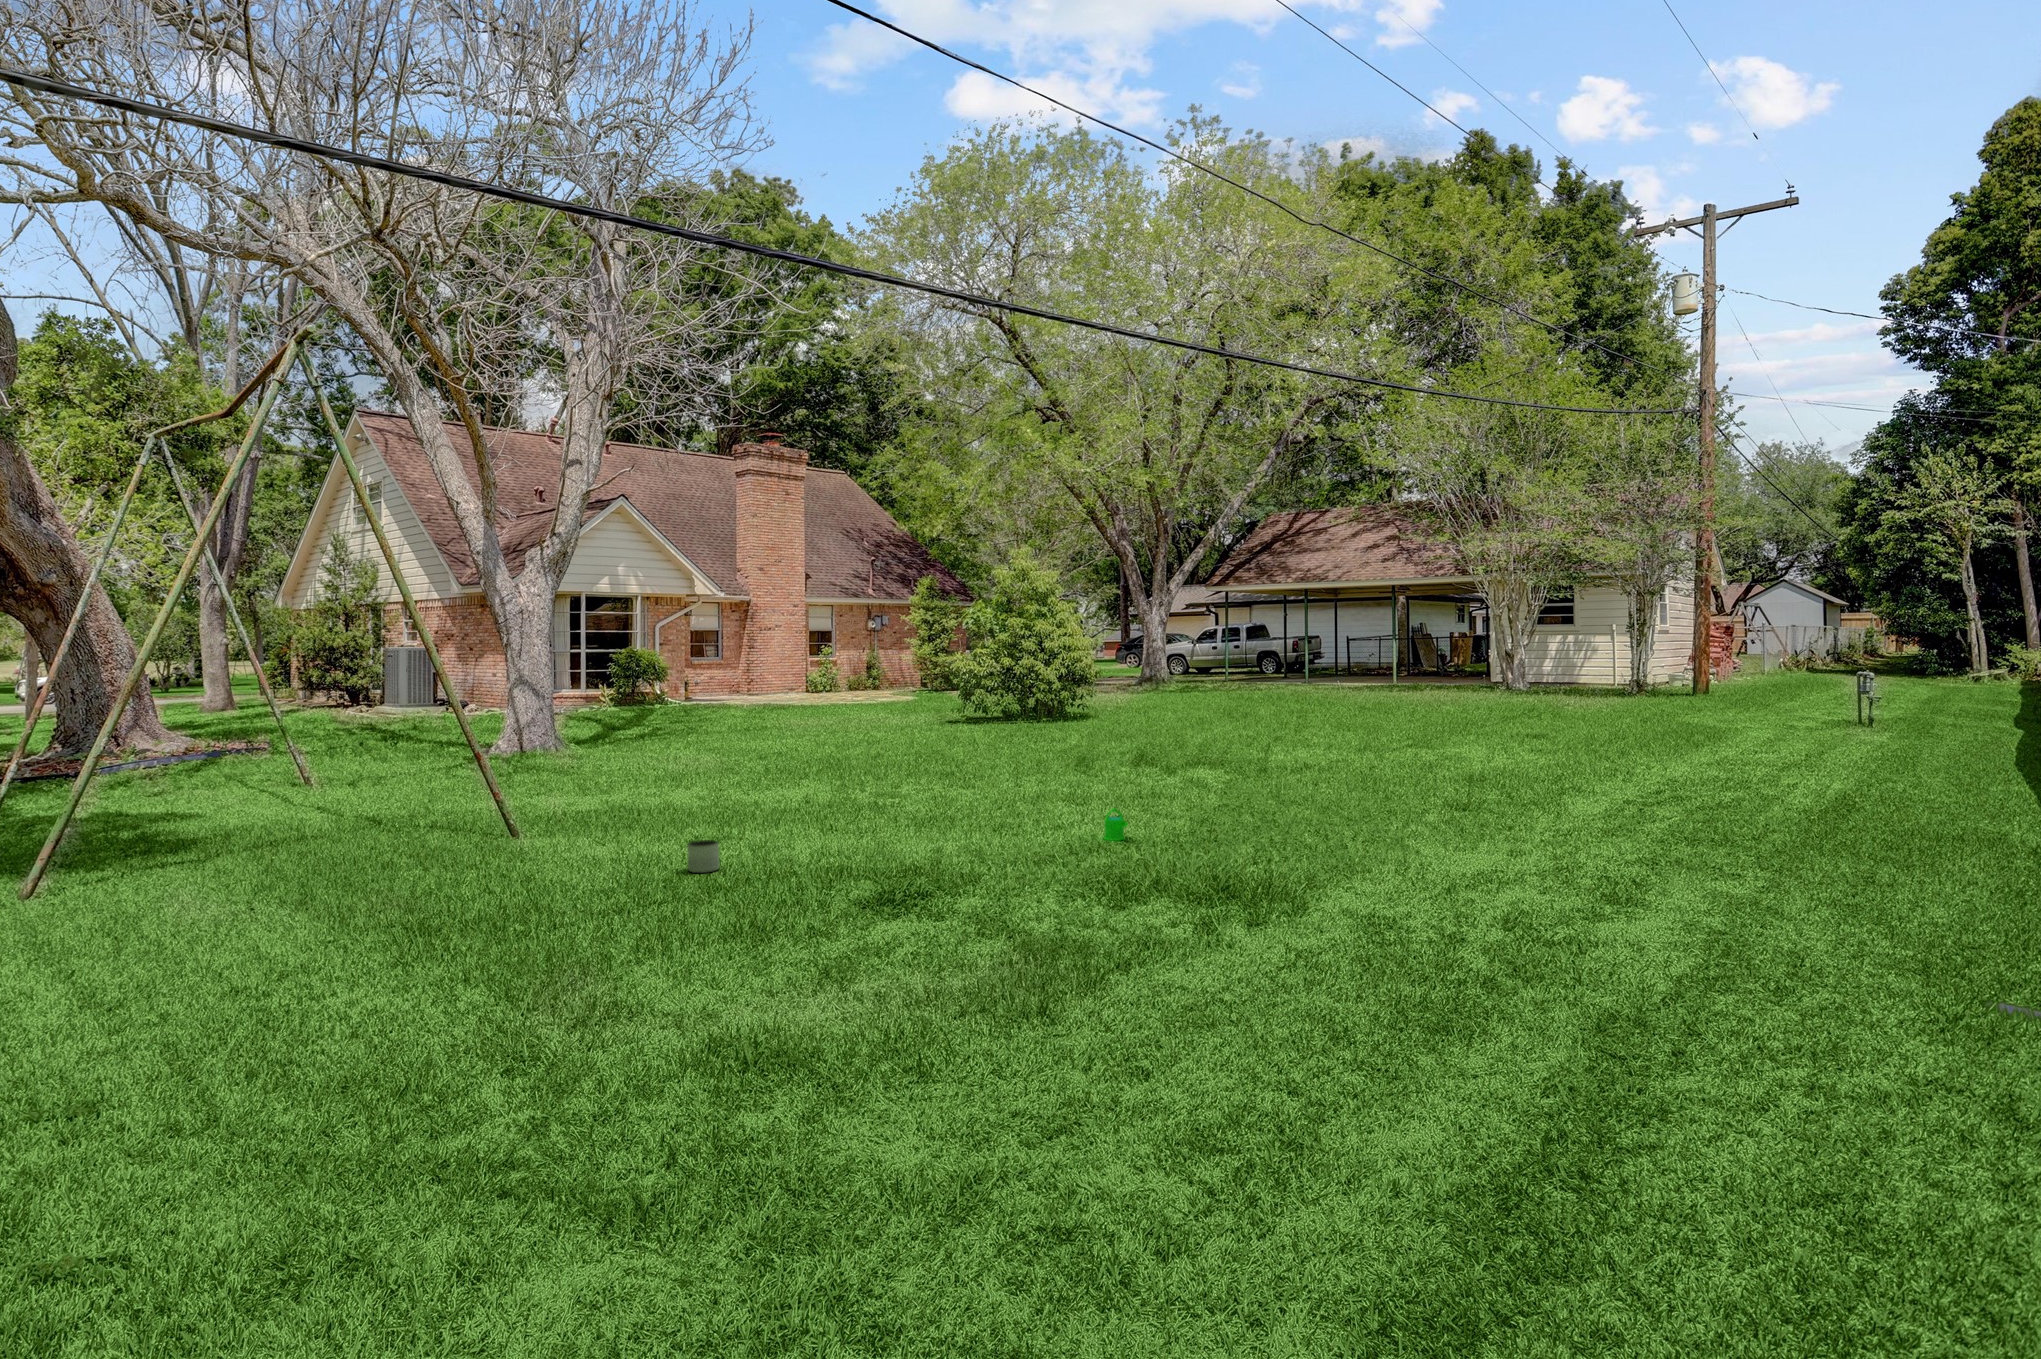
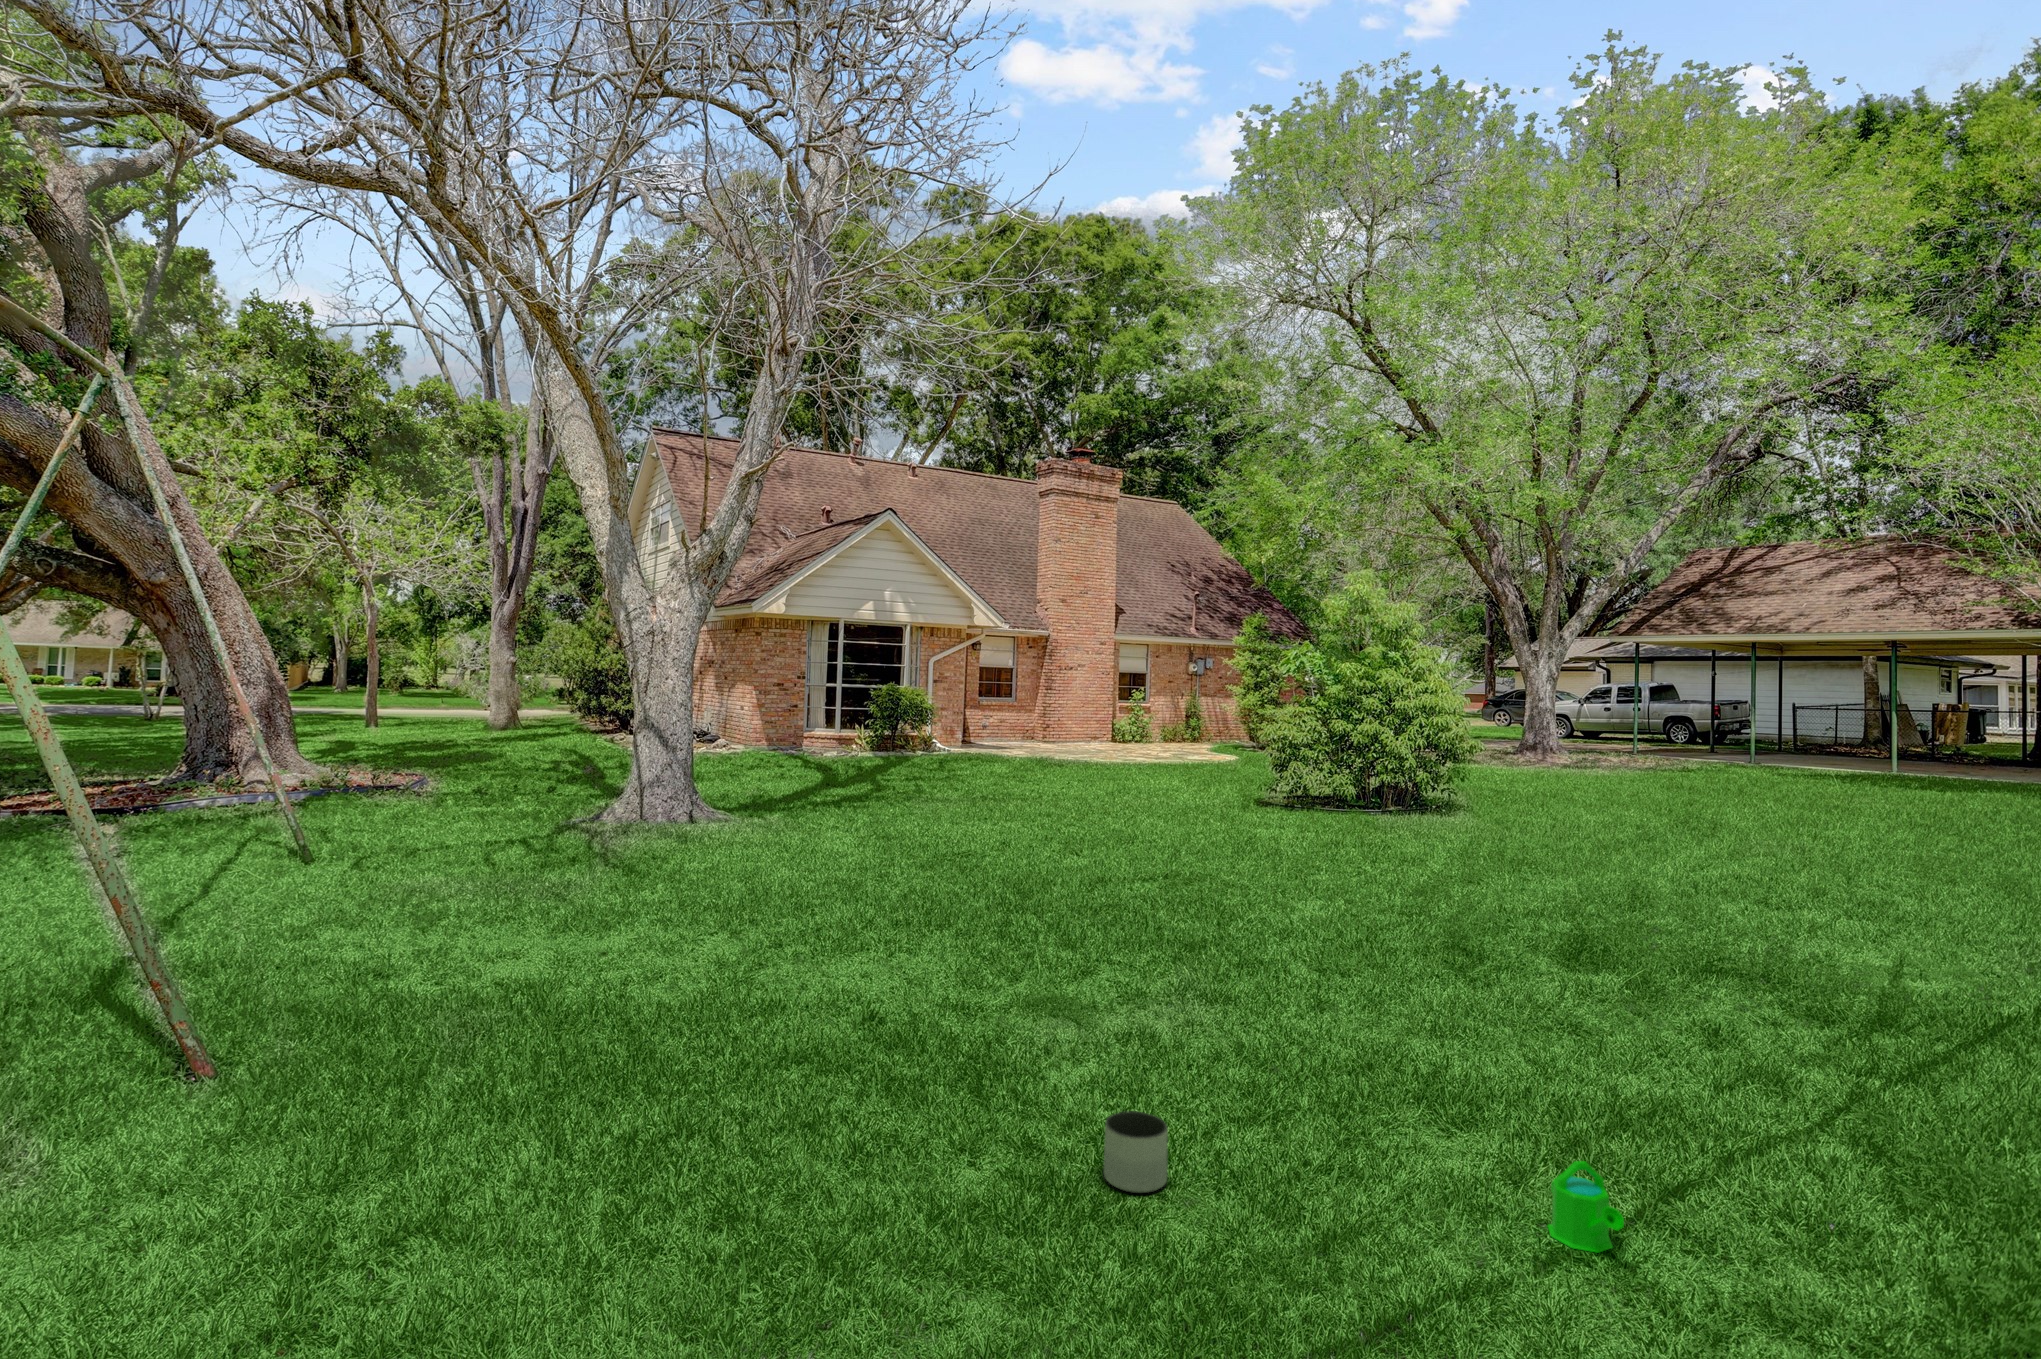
planter: present [687,840,719,873] -> present [1104,1111,1168,1193]

